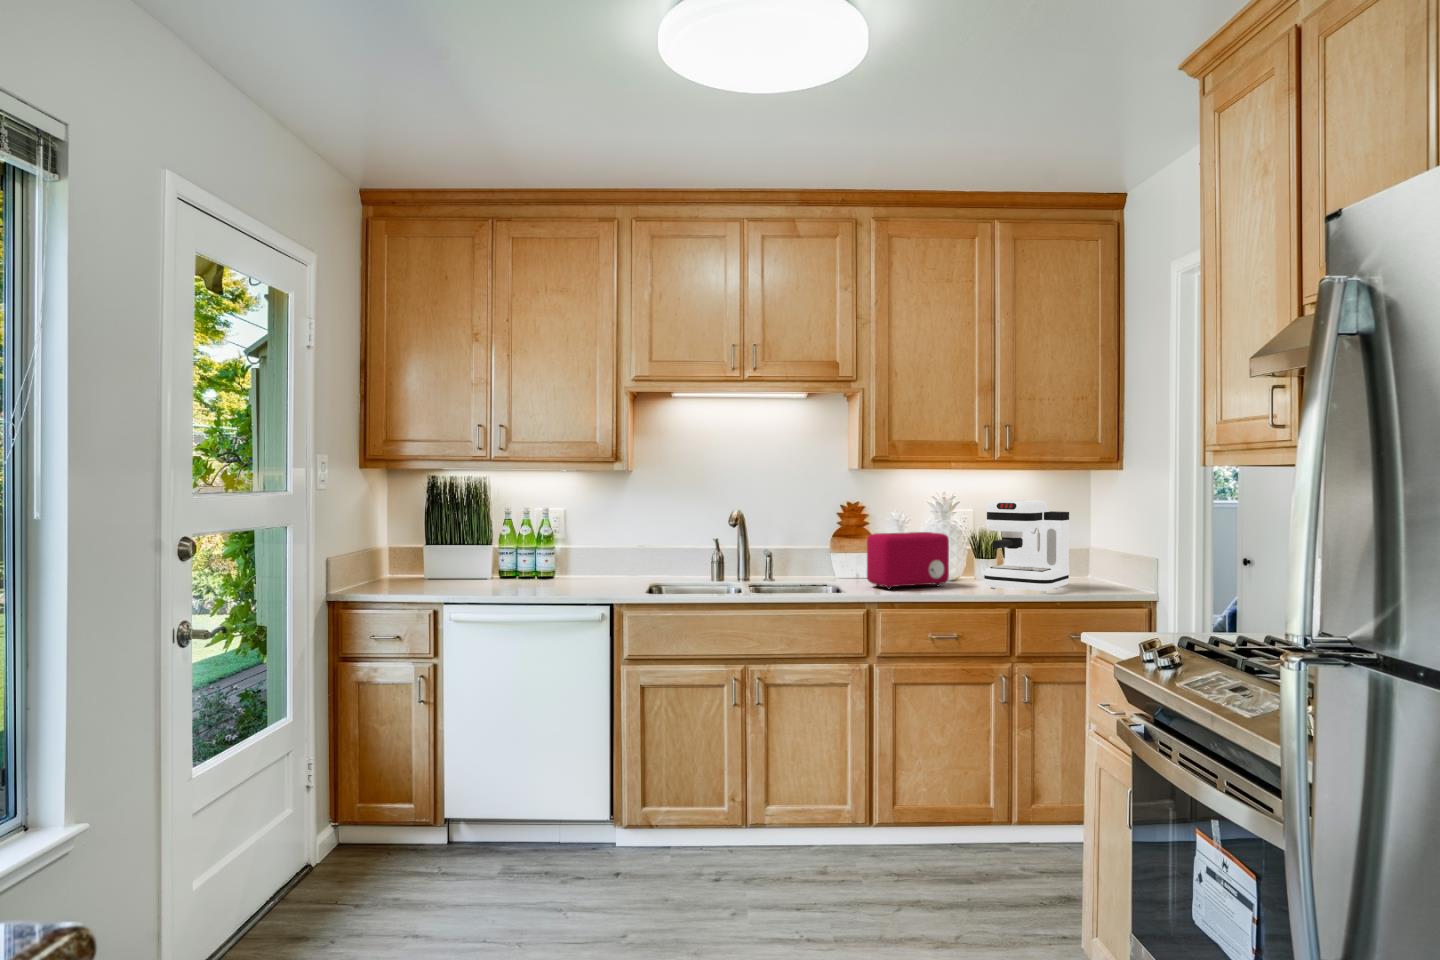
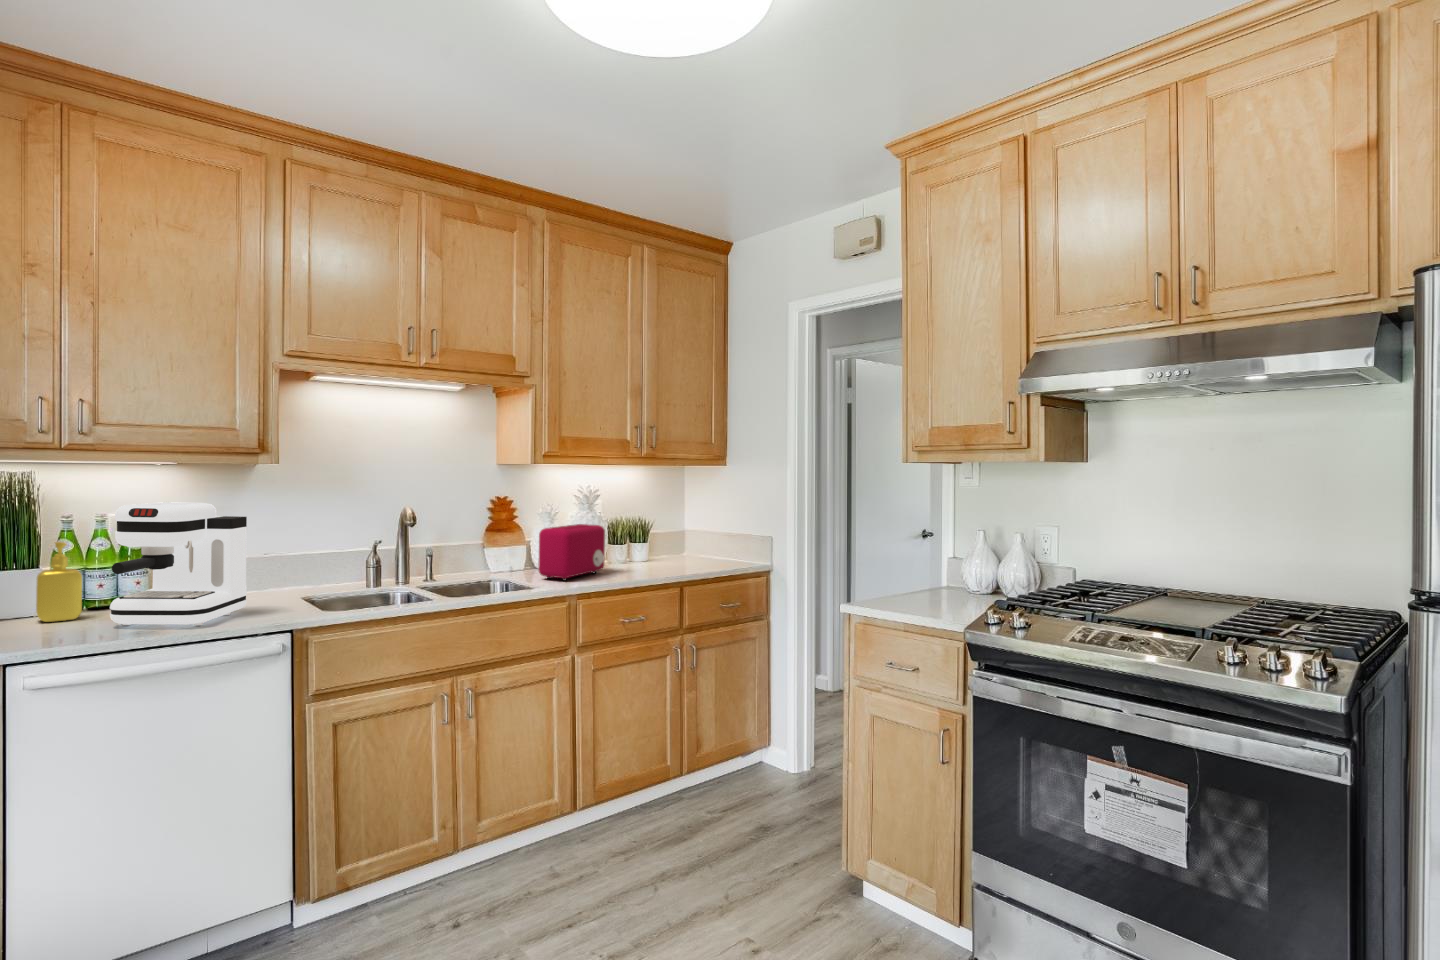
coffee maker: present [984,500,1069,593] -> present [110,502,247,625]
soap dispenser: none [489,527,516,582] -> present [36,542,82,622]

